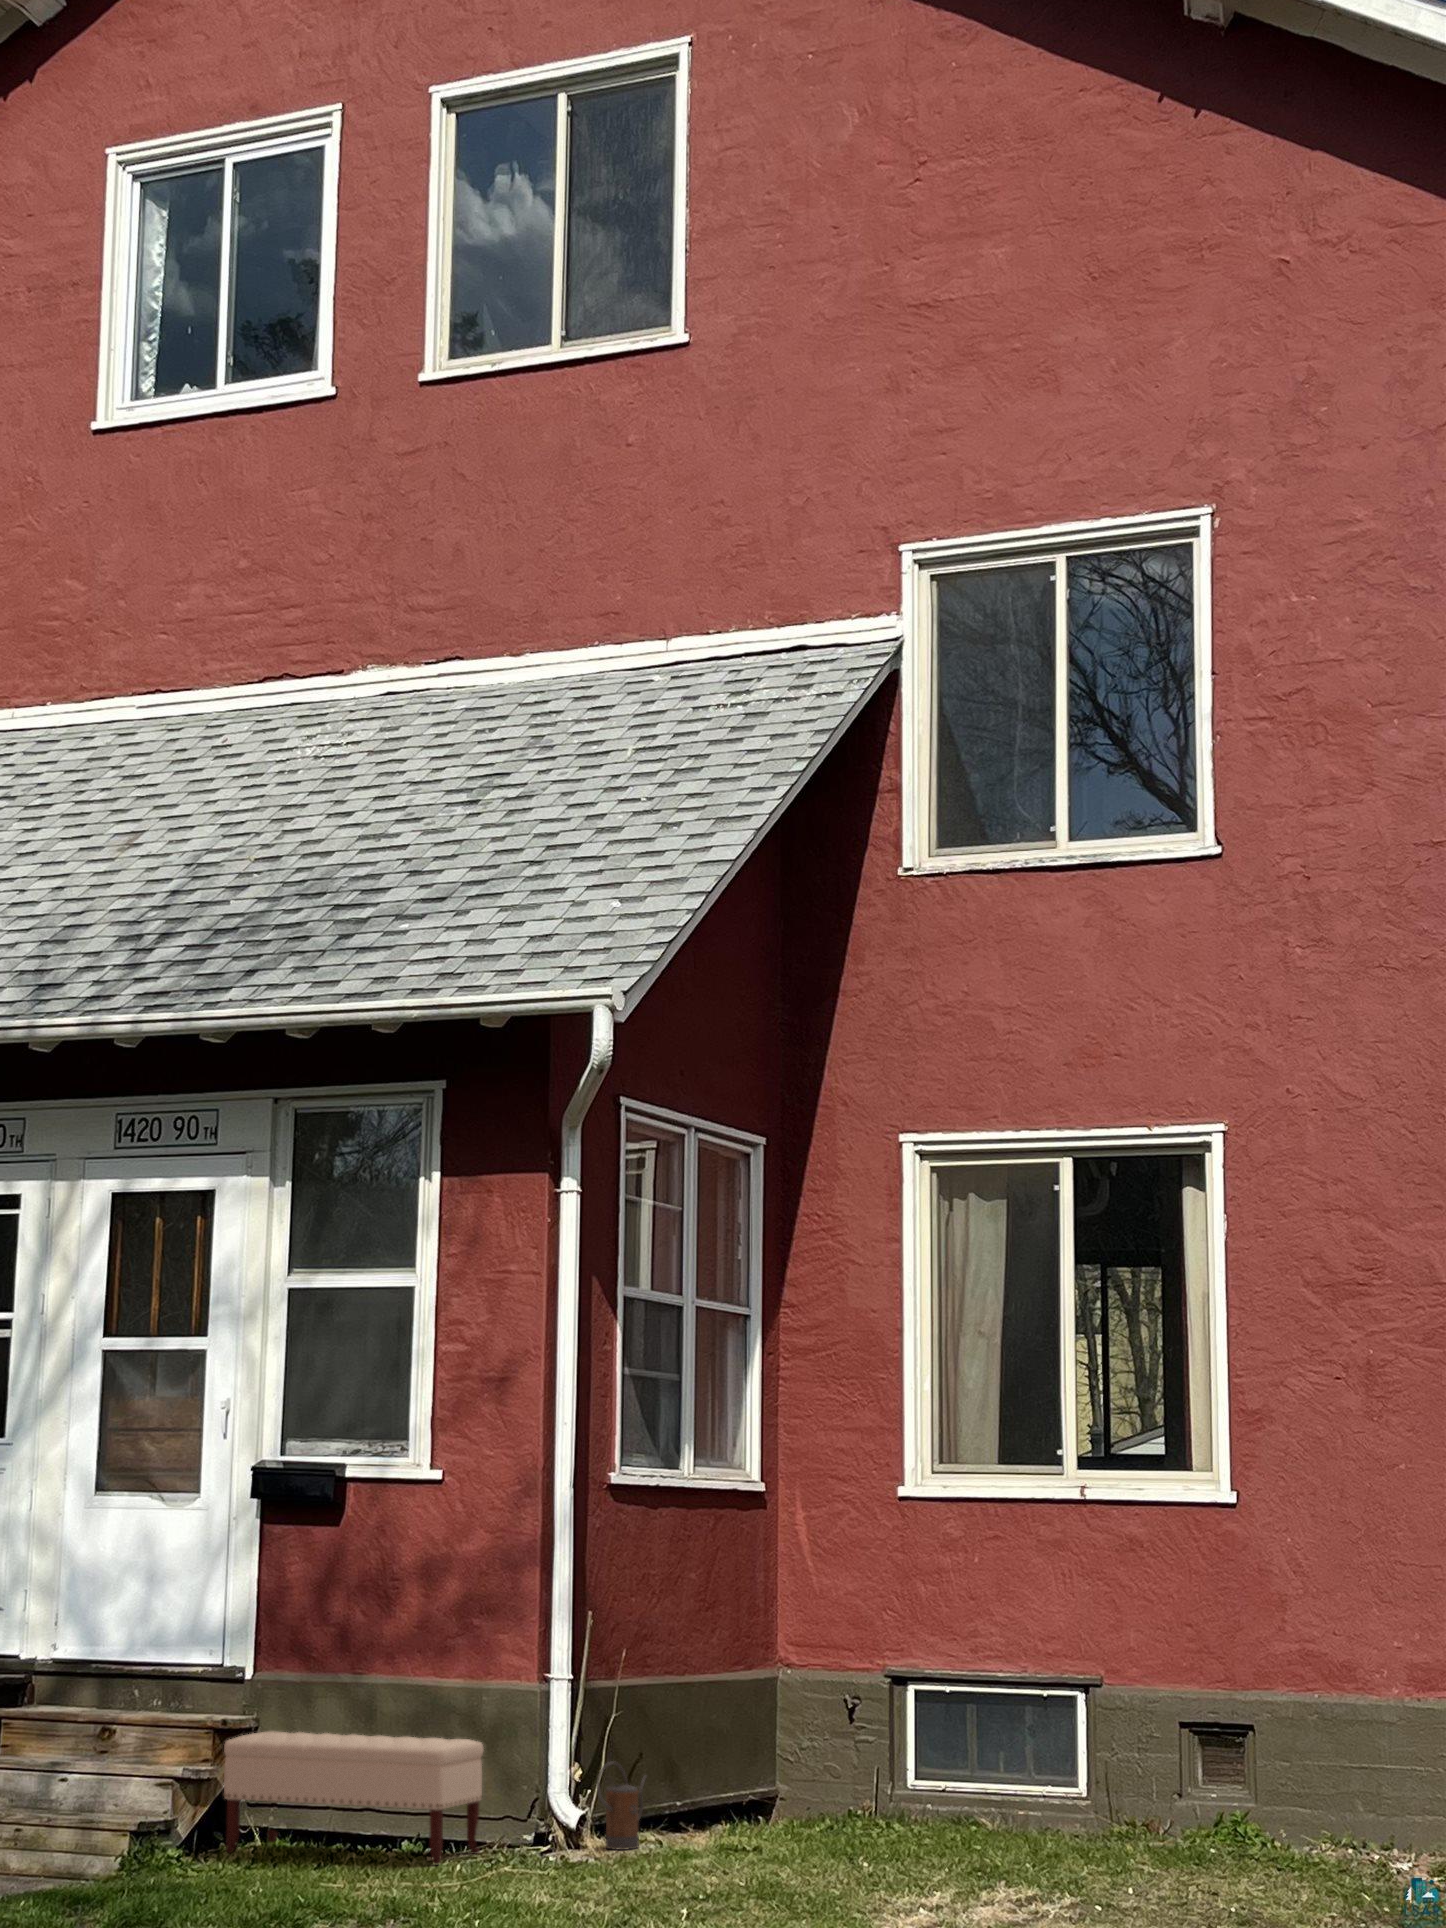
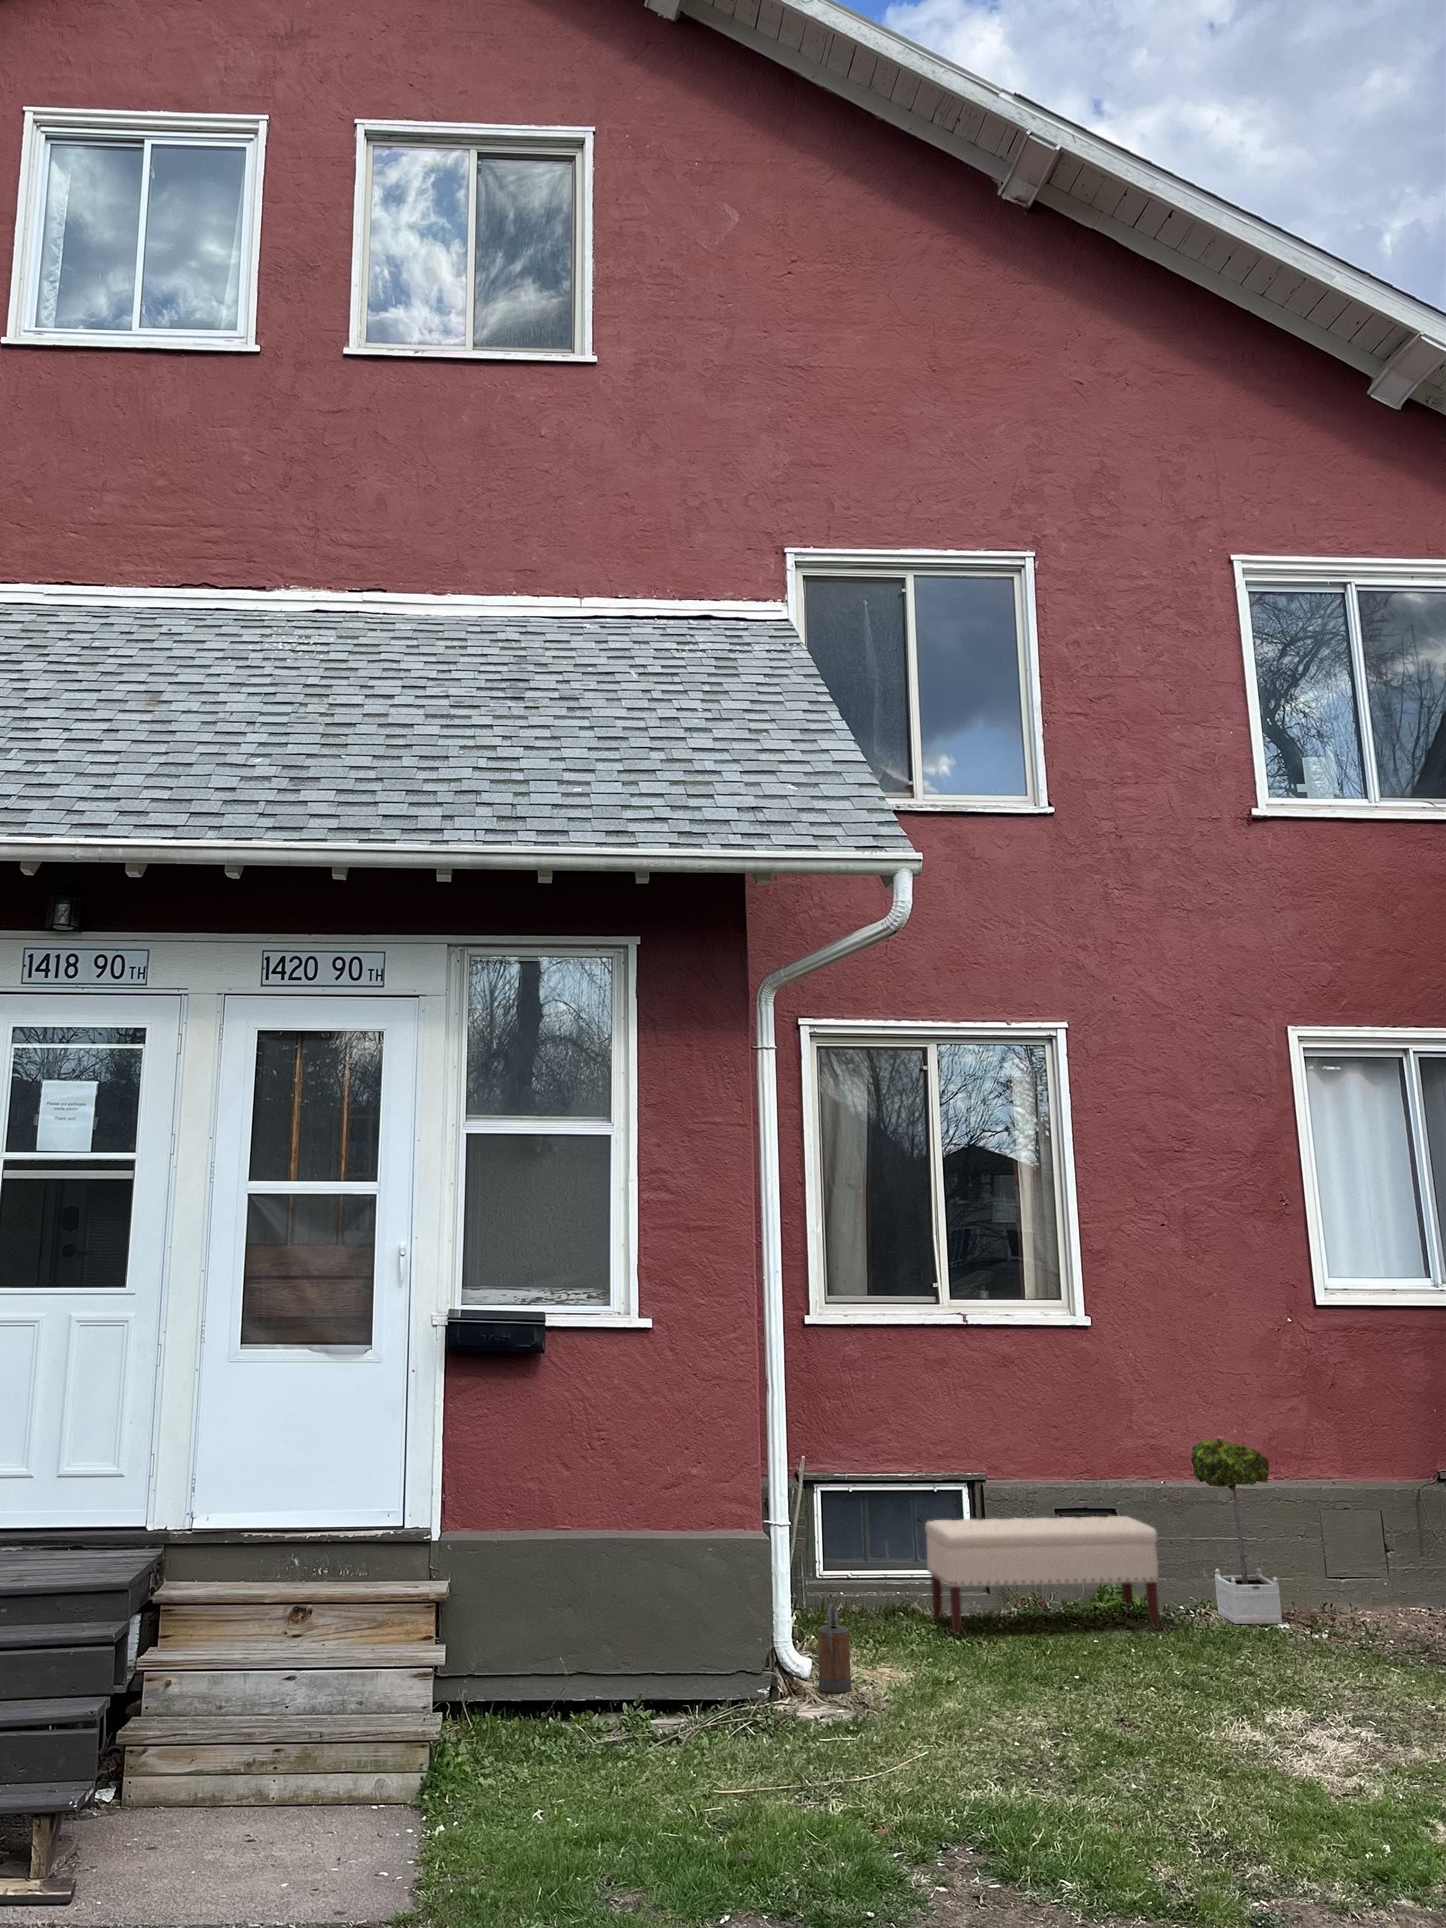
potted tree: none [1147,1623,1245,1838] -> present [1191,1438,1282,1624]
bench: present [224,1731,483,1865] -> present [925,1516,1160,1635]

